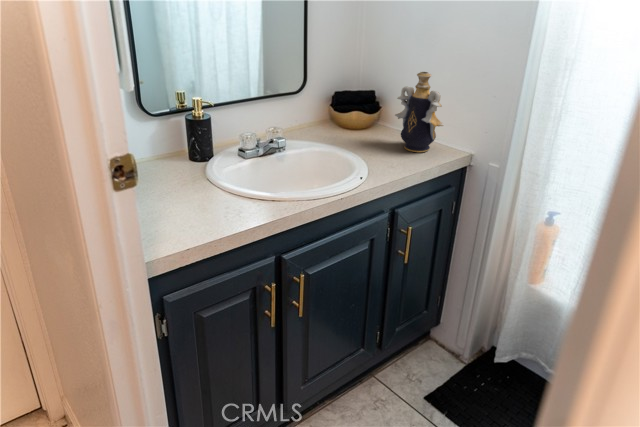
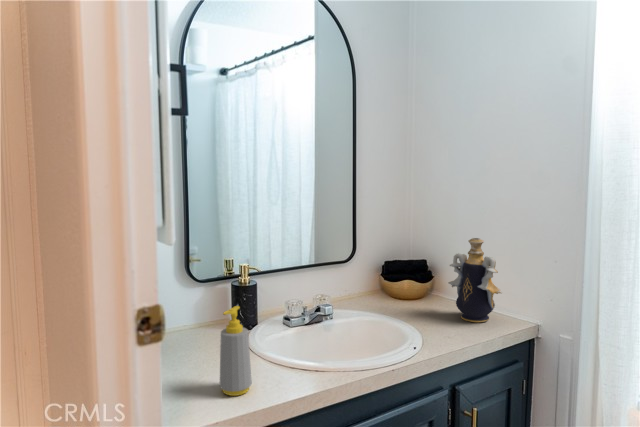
soap bottle: none [183,146,215,225] -> present [219,306,252,396]

